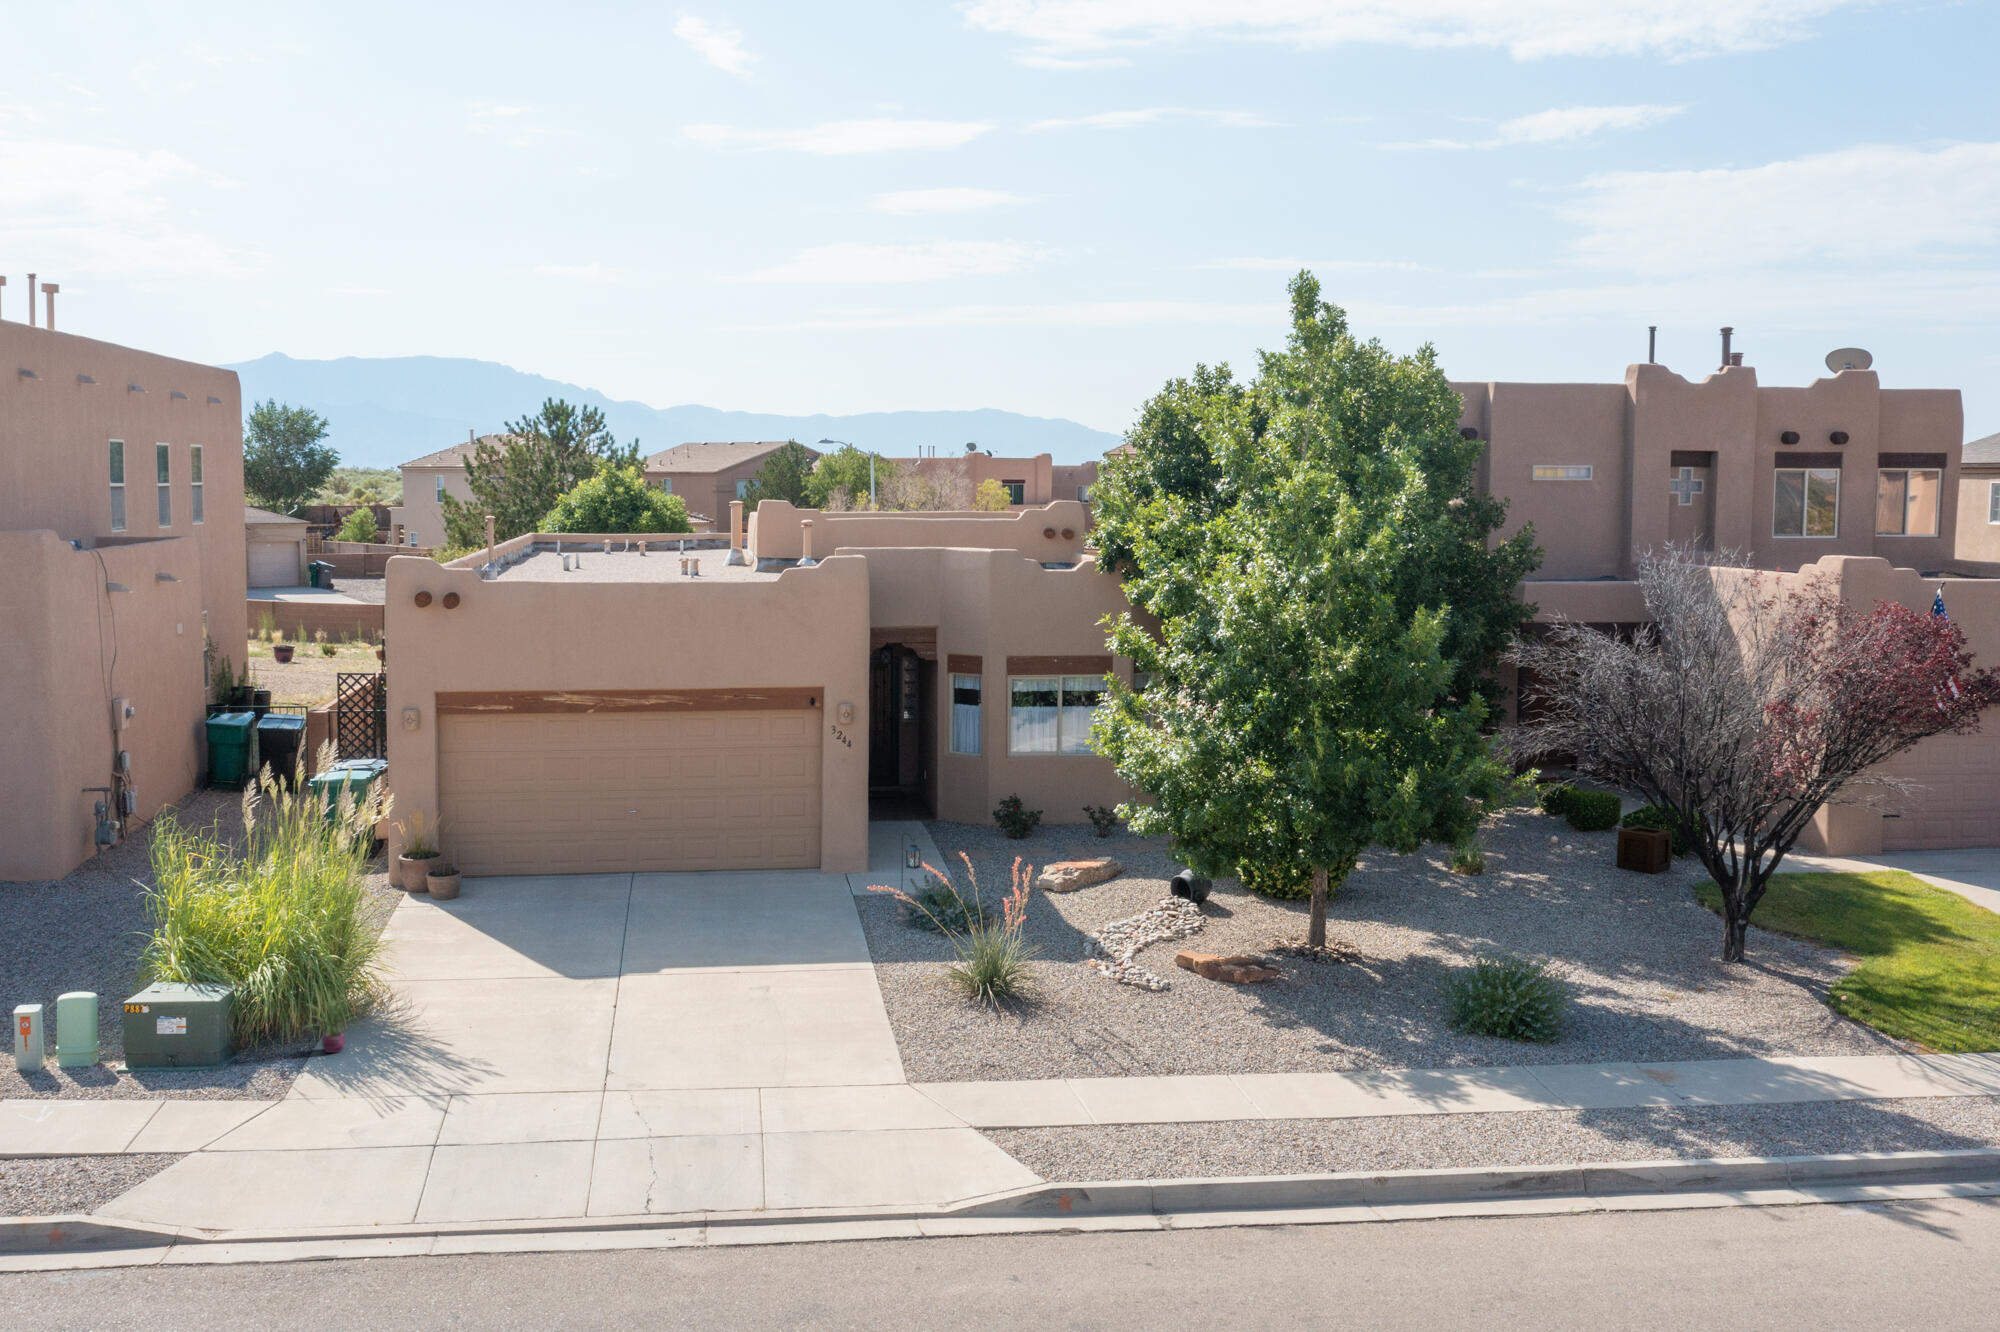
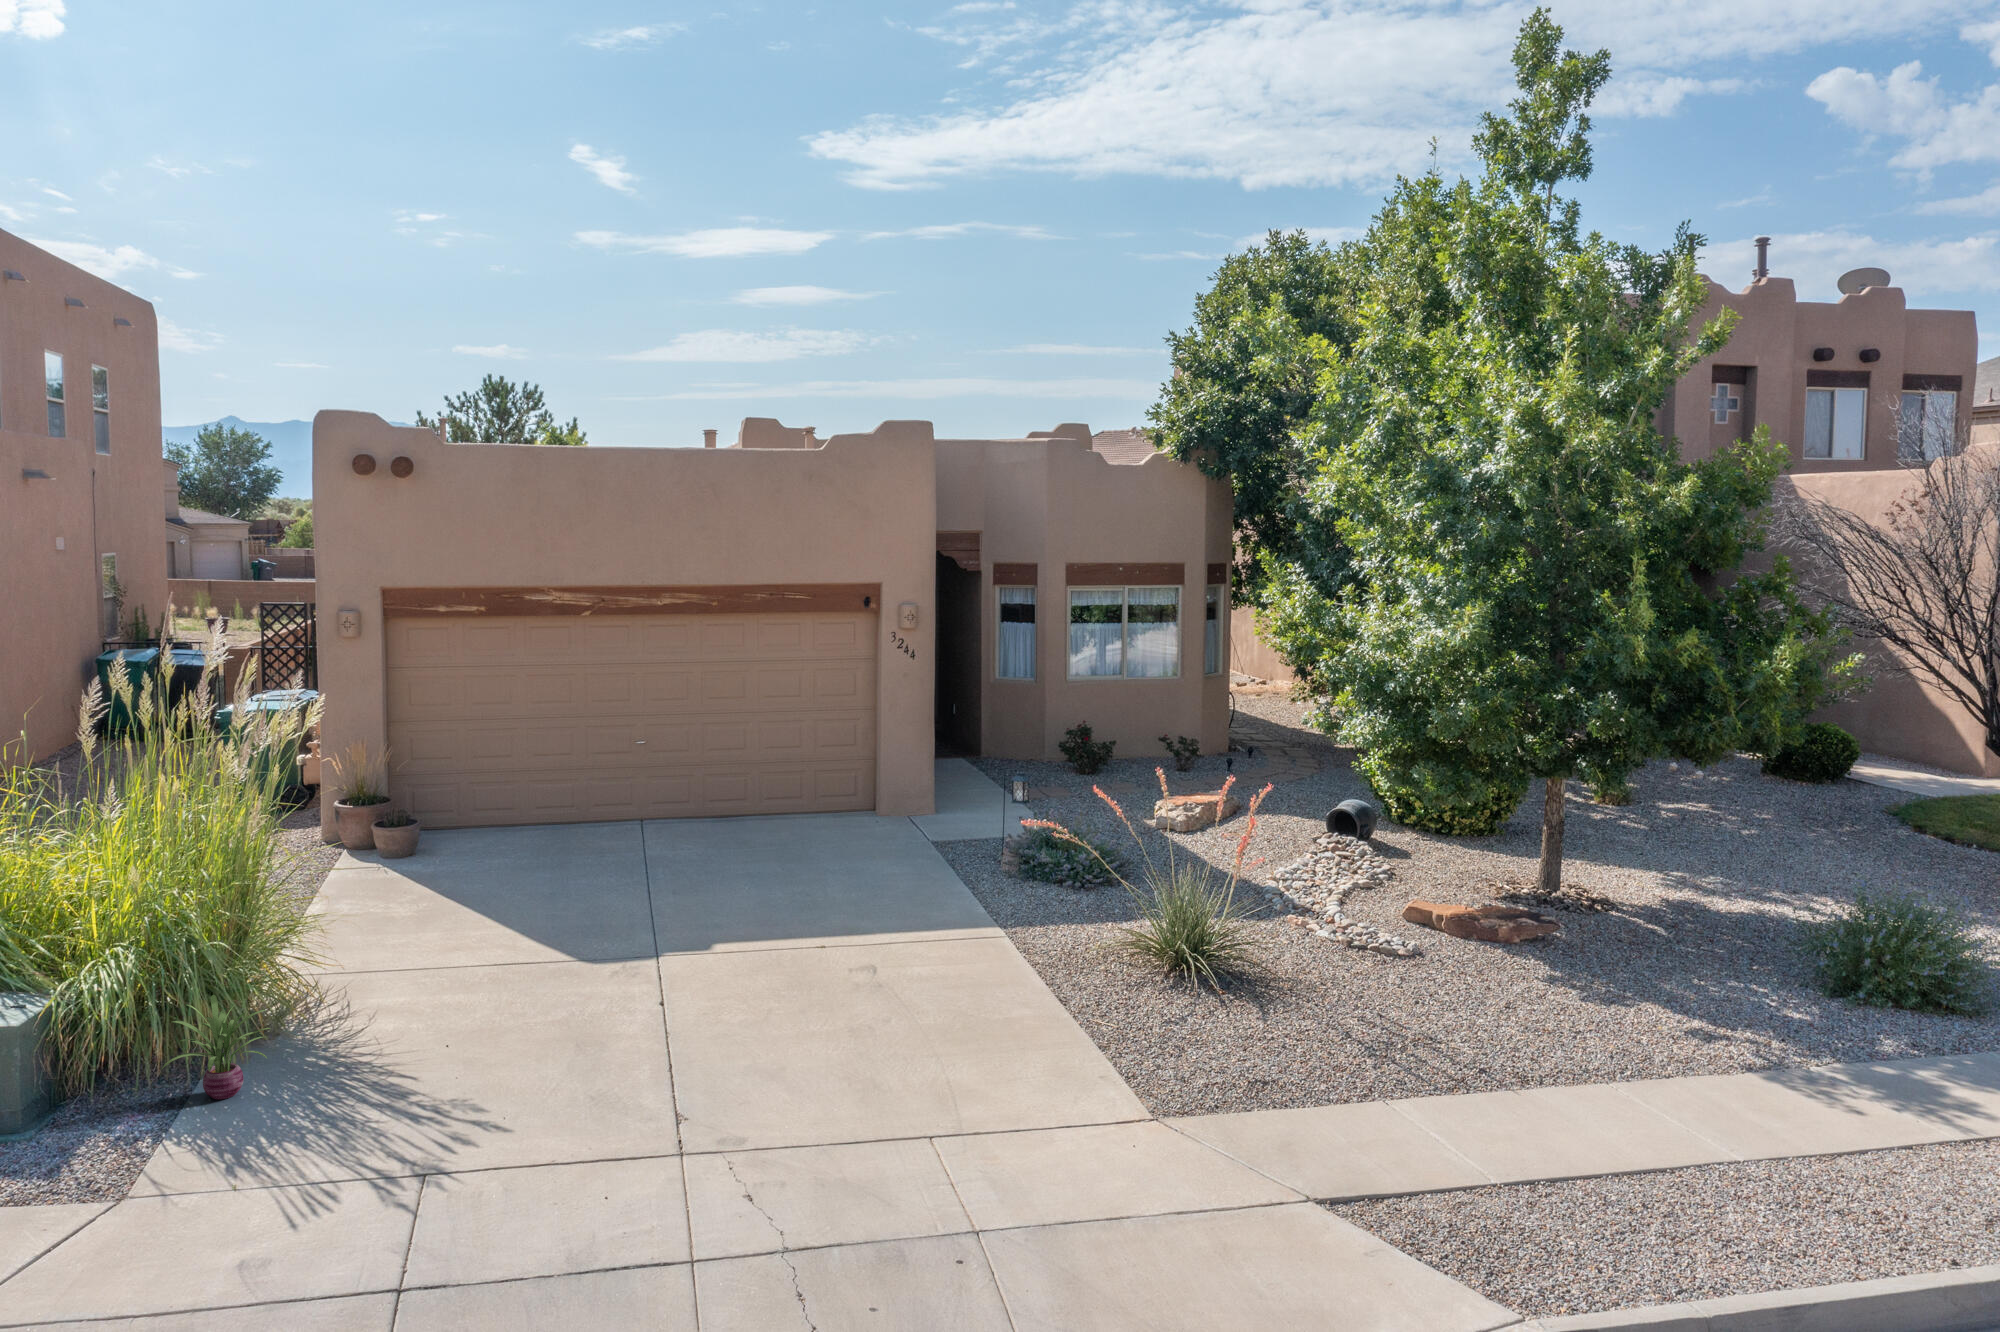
wooden crate: present [1617,826,1672,874] -> none [1781,745,1842,798]

